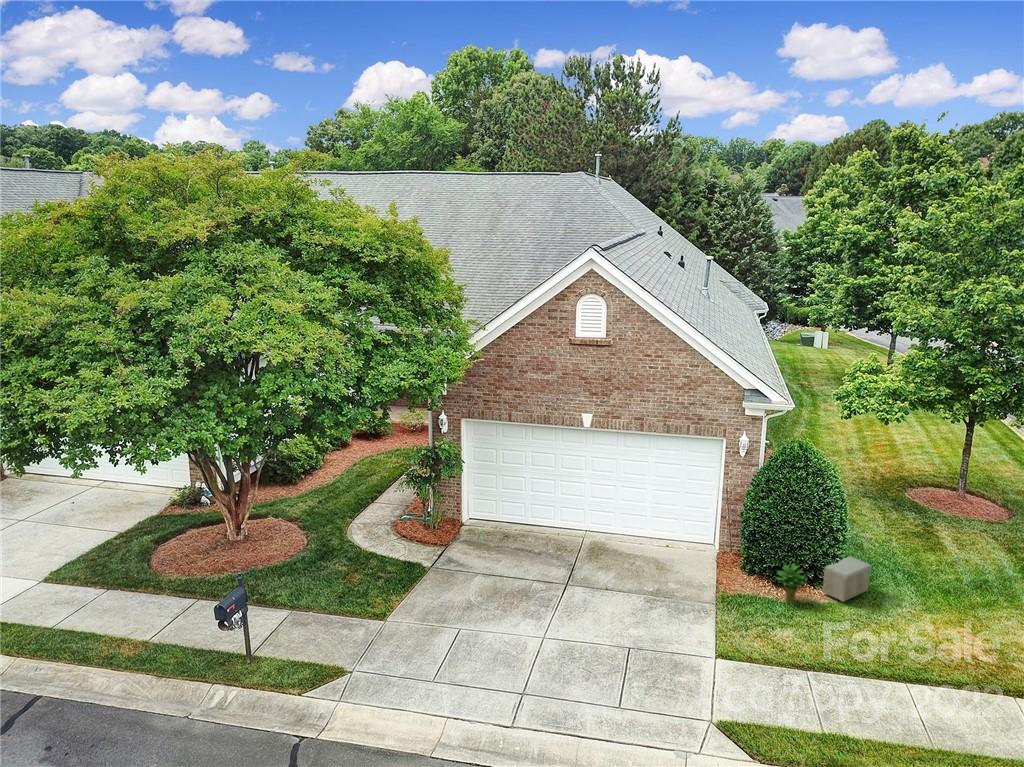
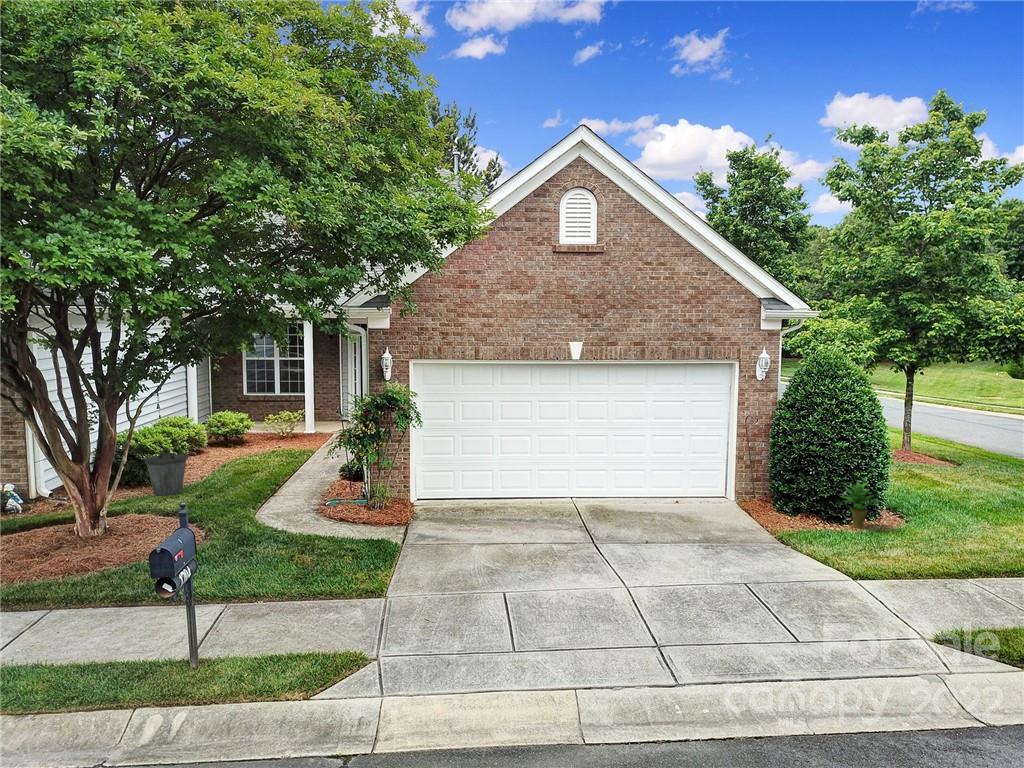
trash can: none [296,460,325,491] -> present [145,453,187,496]
storage bench: present [823,556,871,602] -> none [885,475,929,523]

